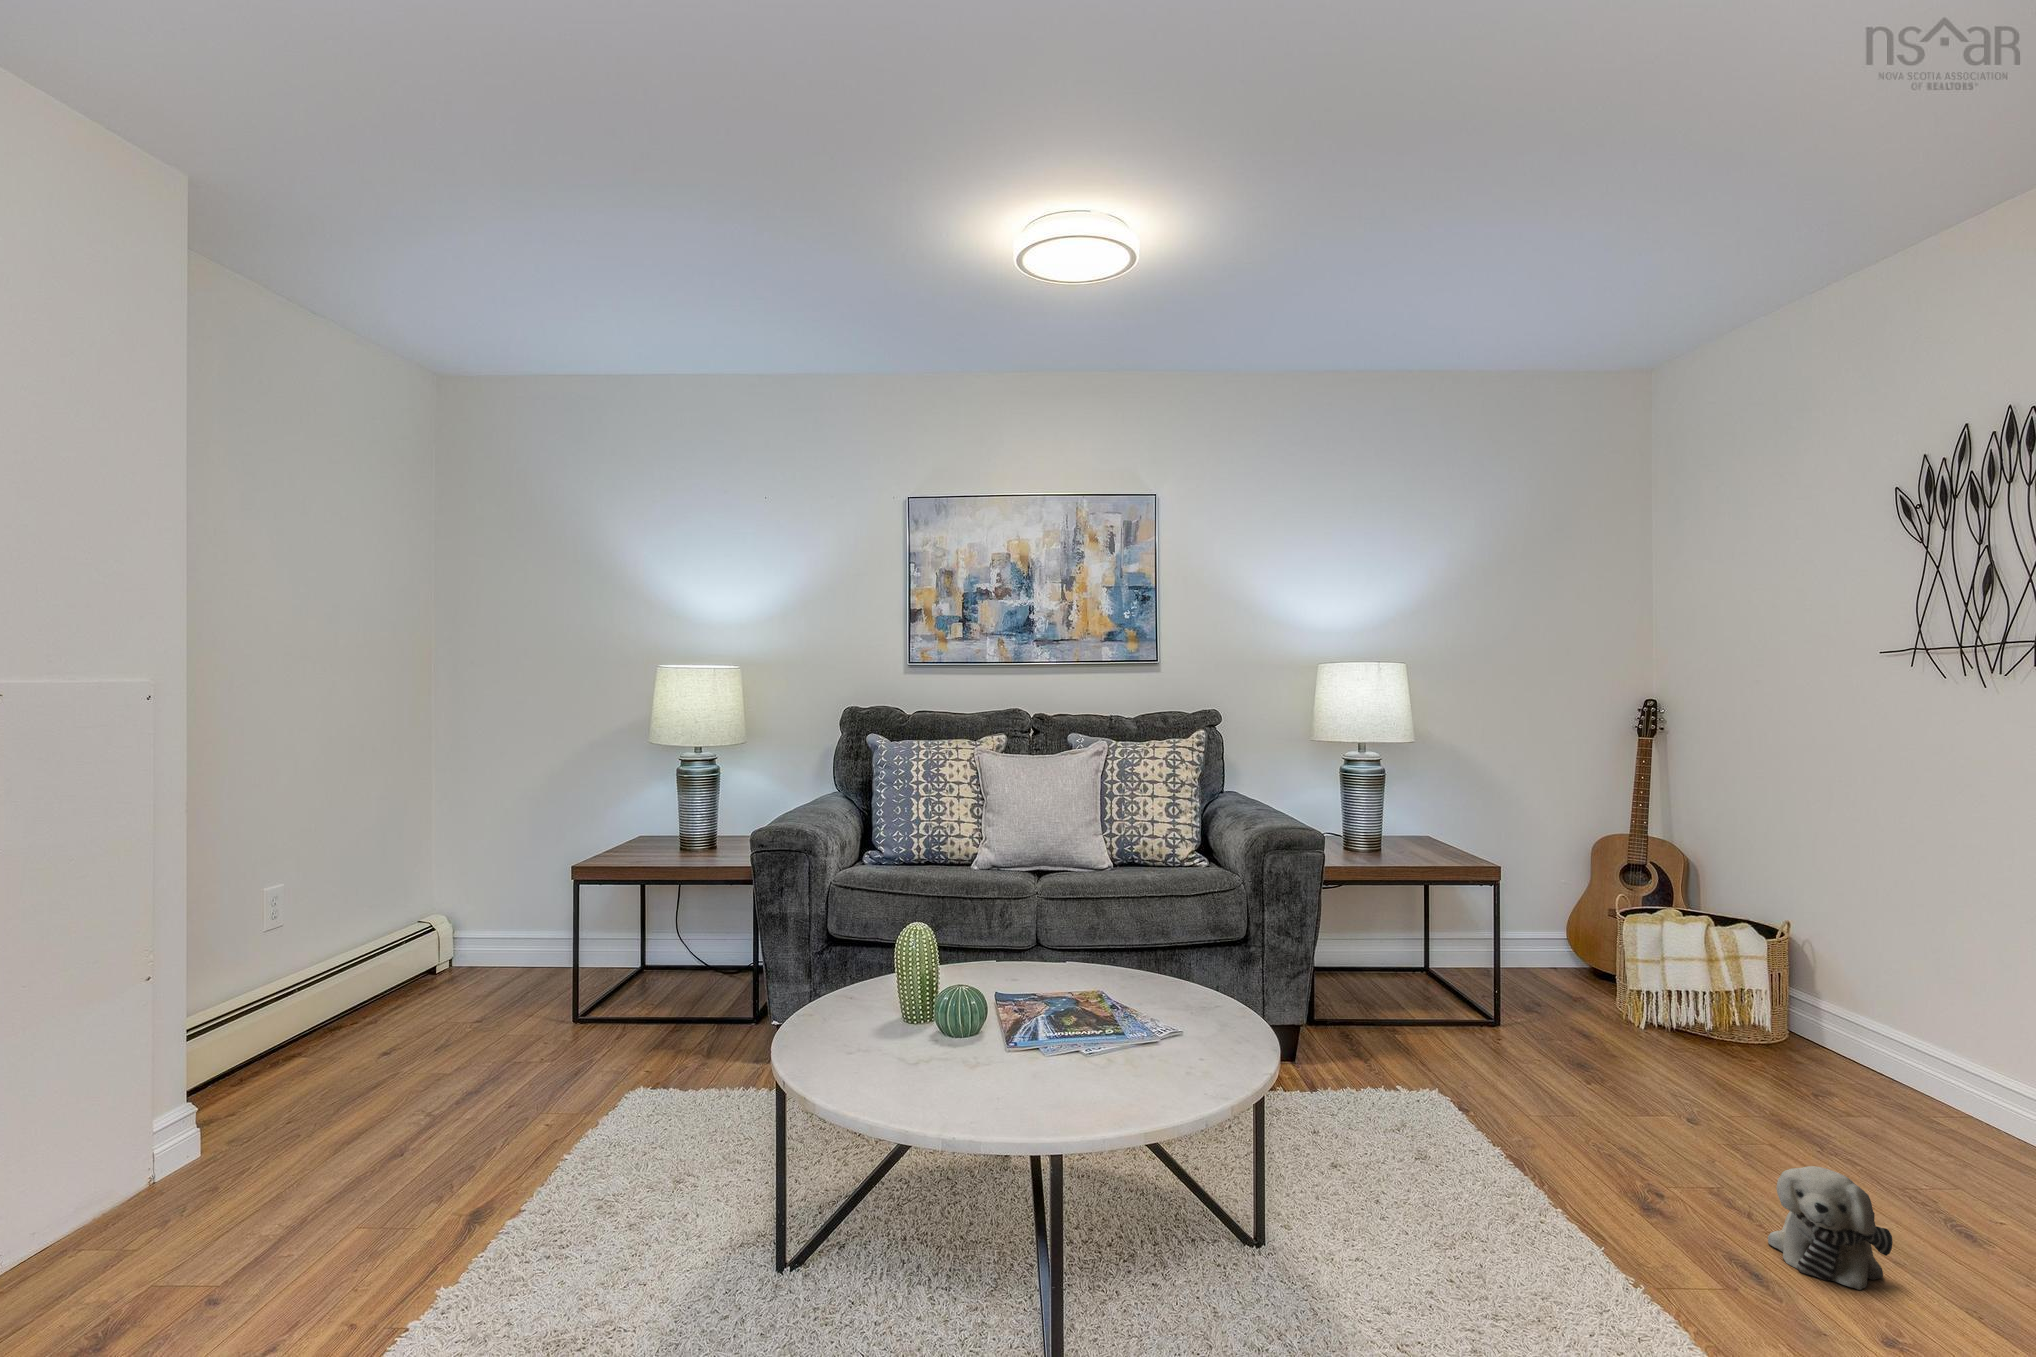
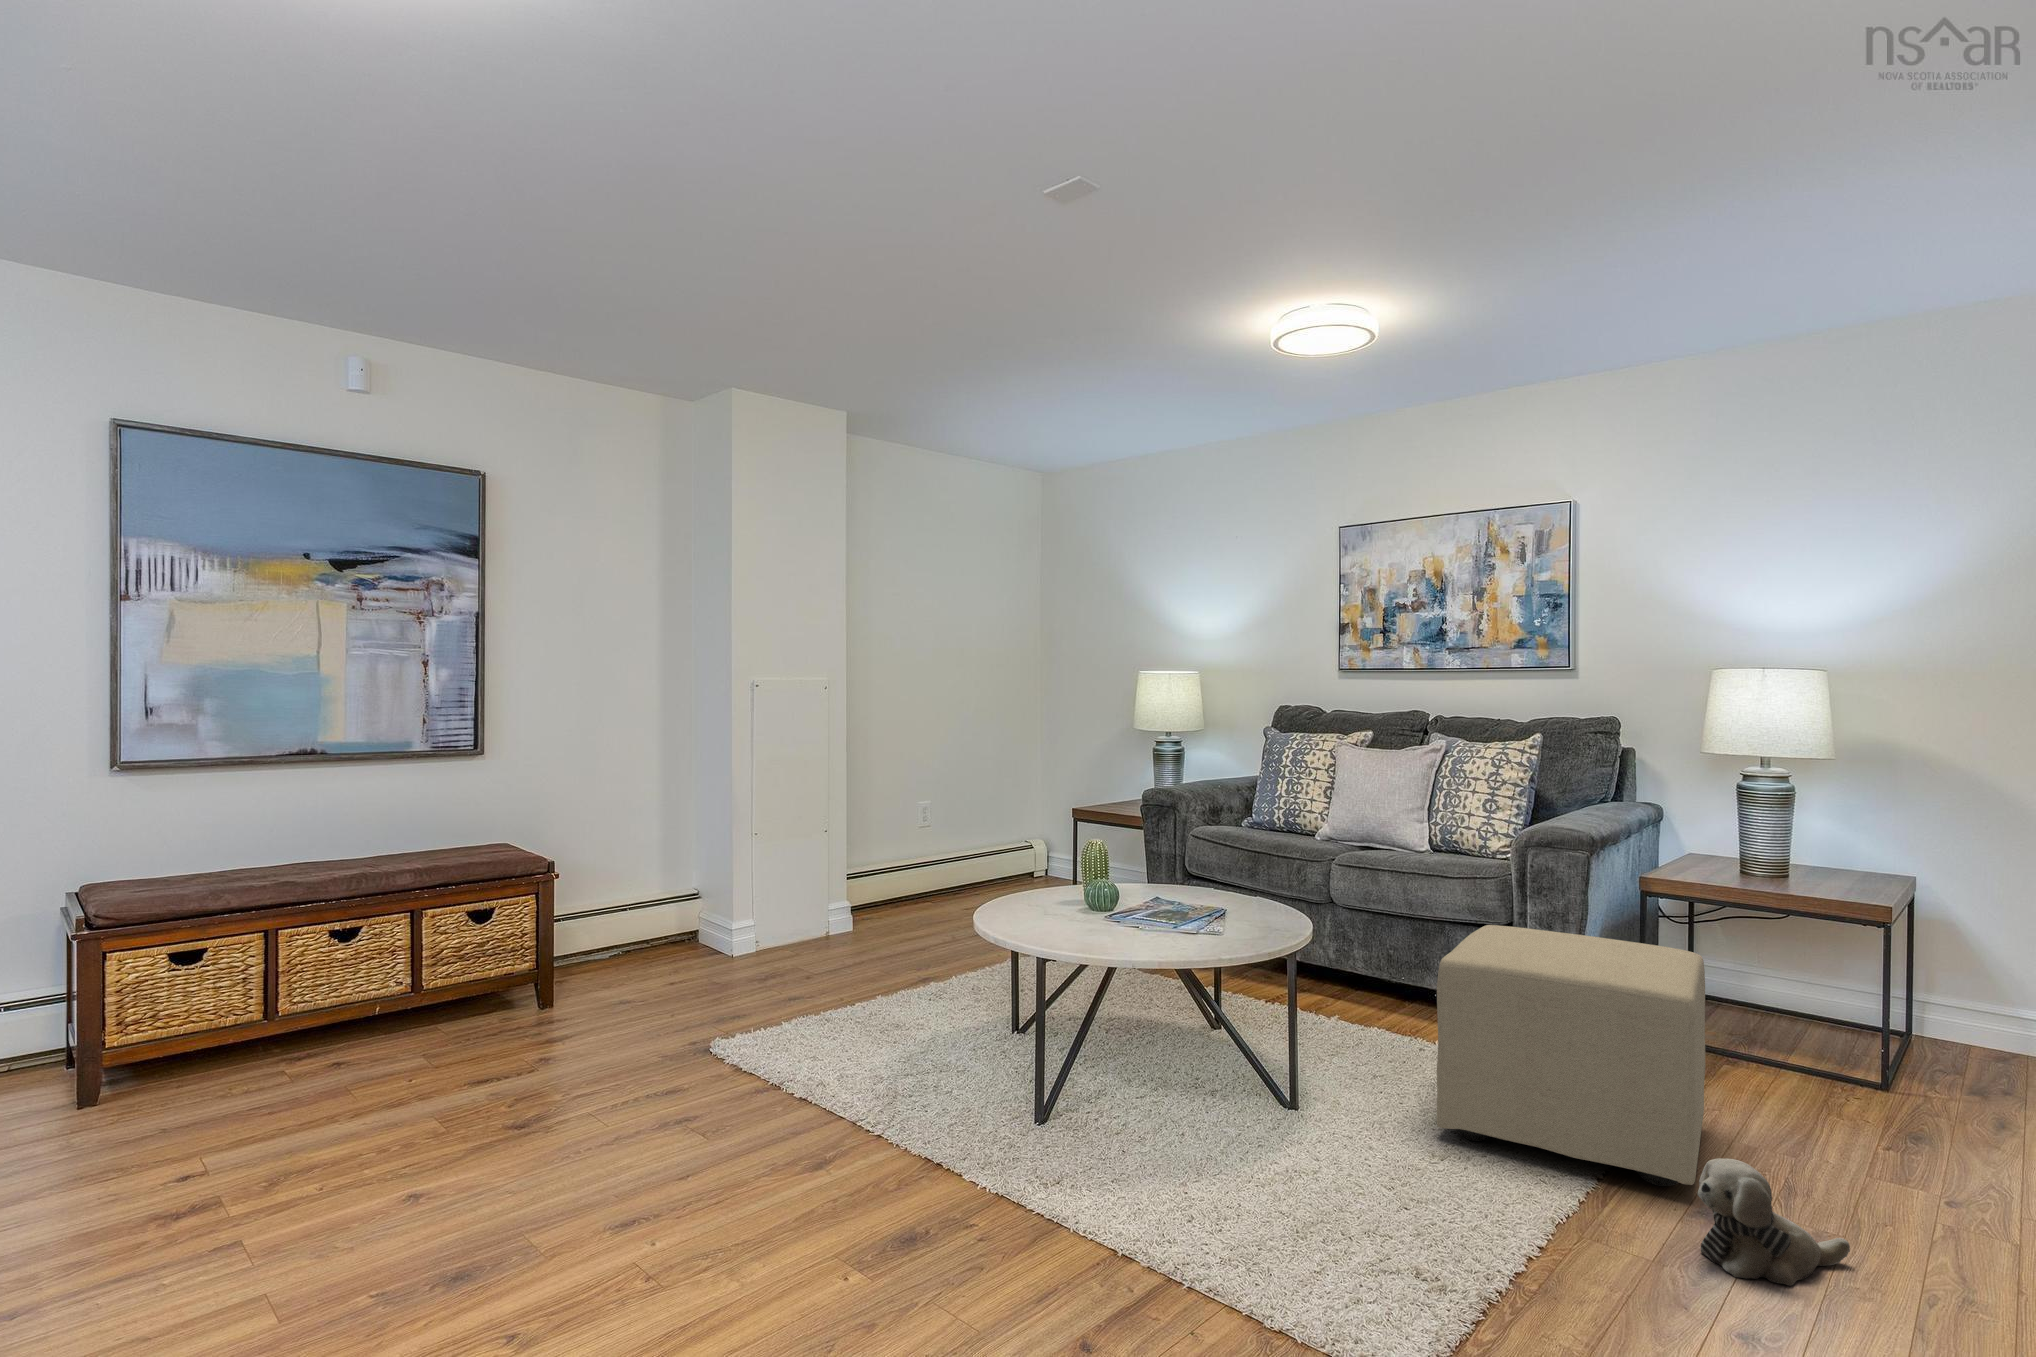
ottoman: none [1341,944,1688,1219] -> present [1437,925,1705,1186]

